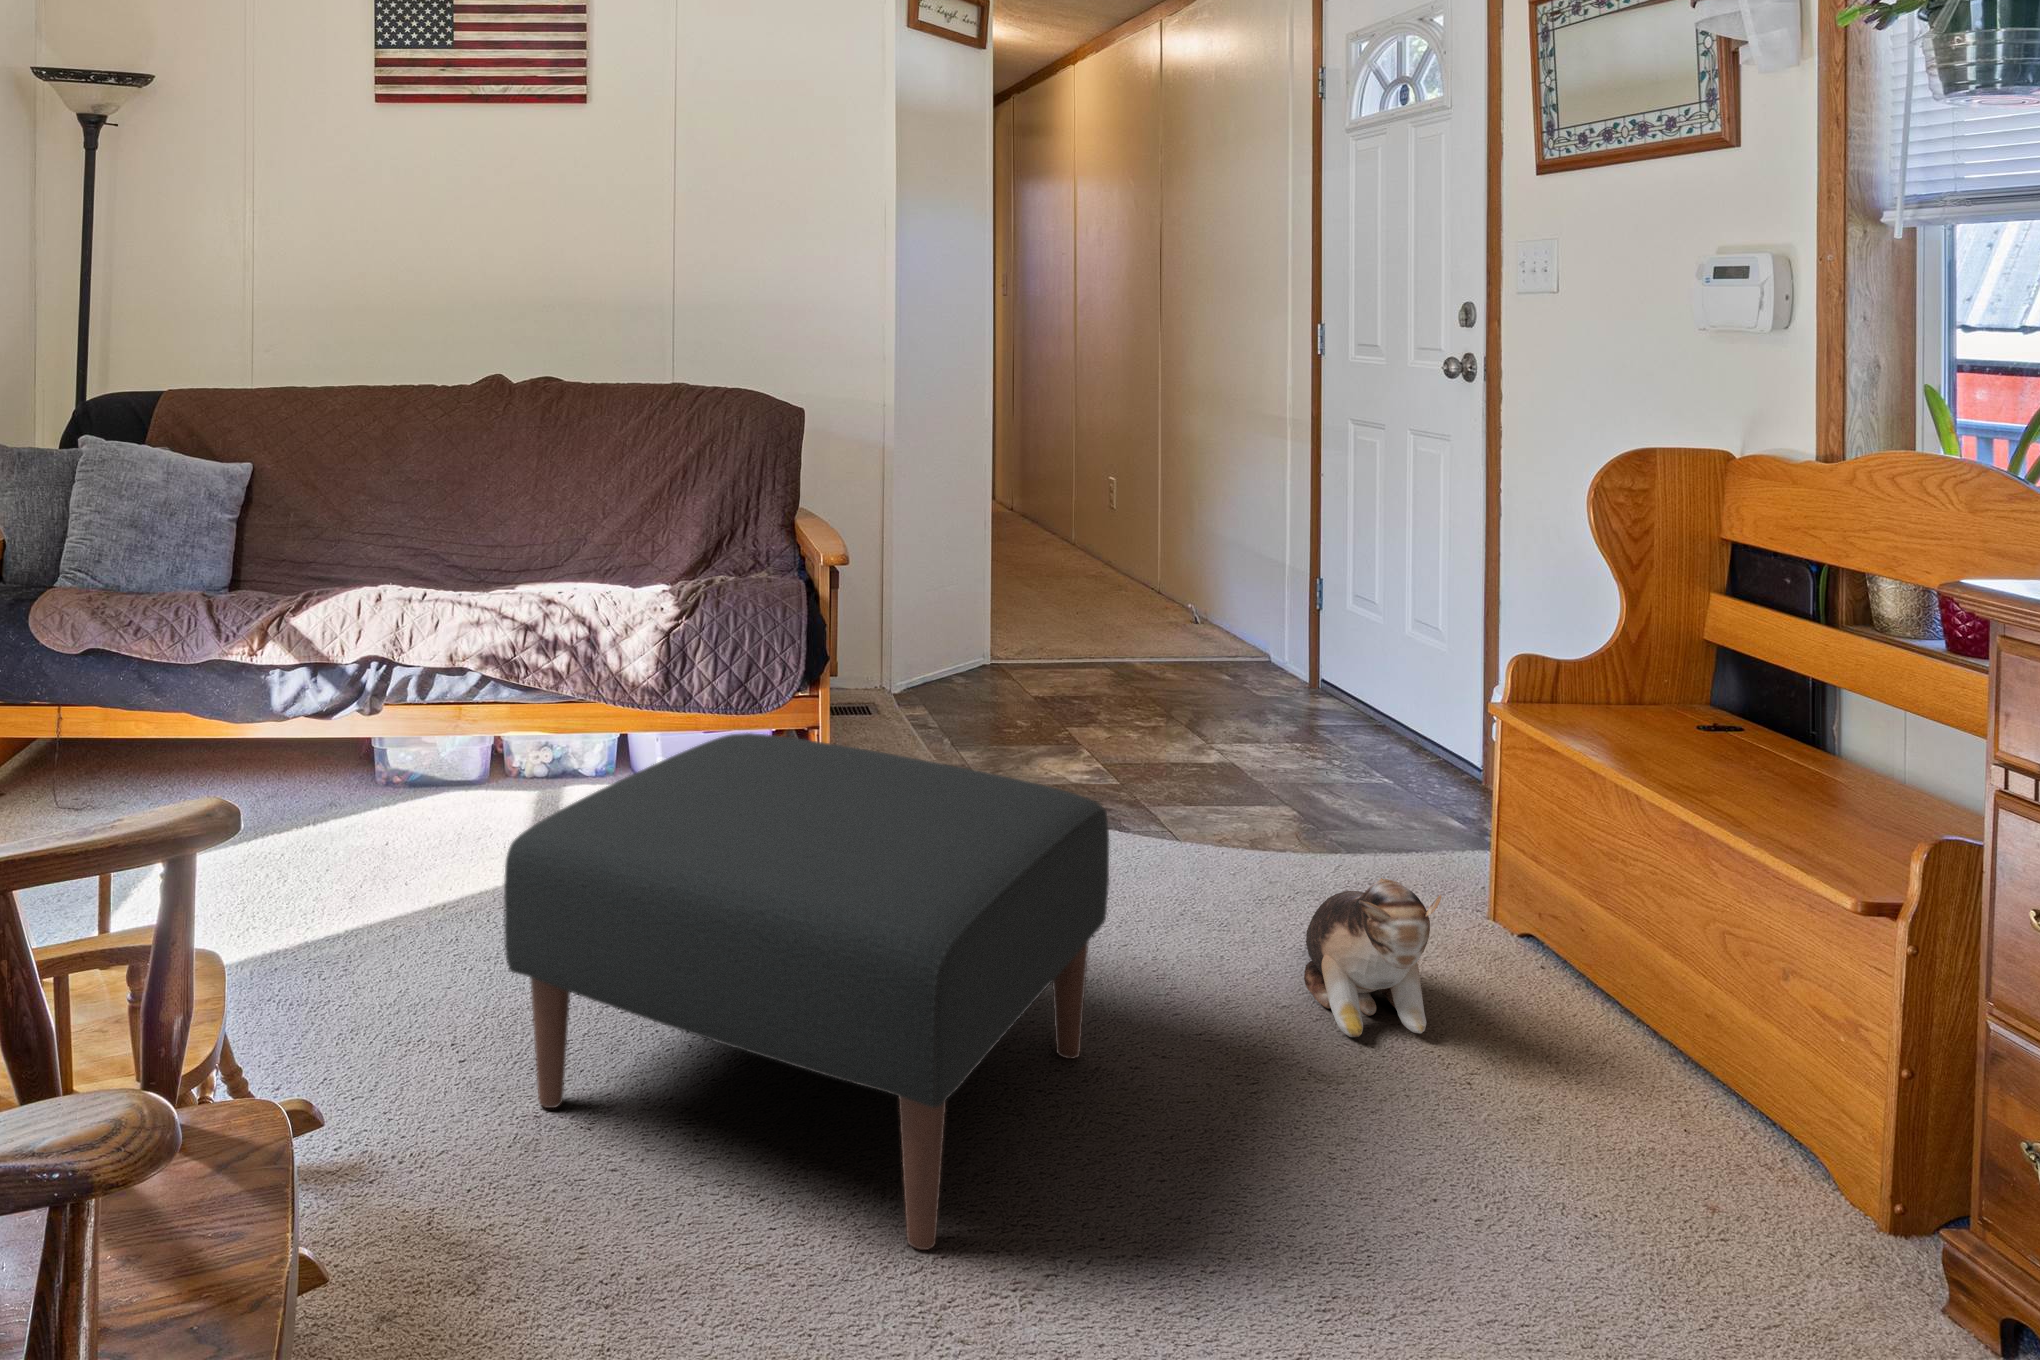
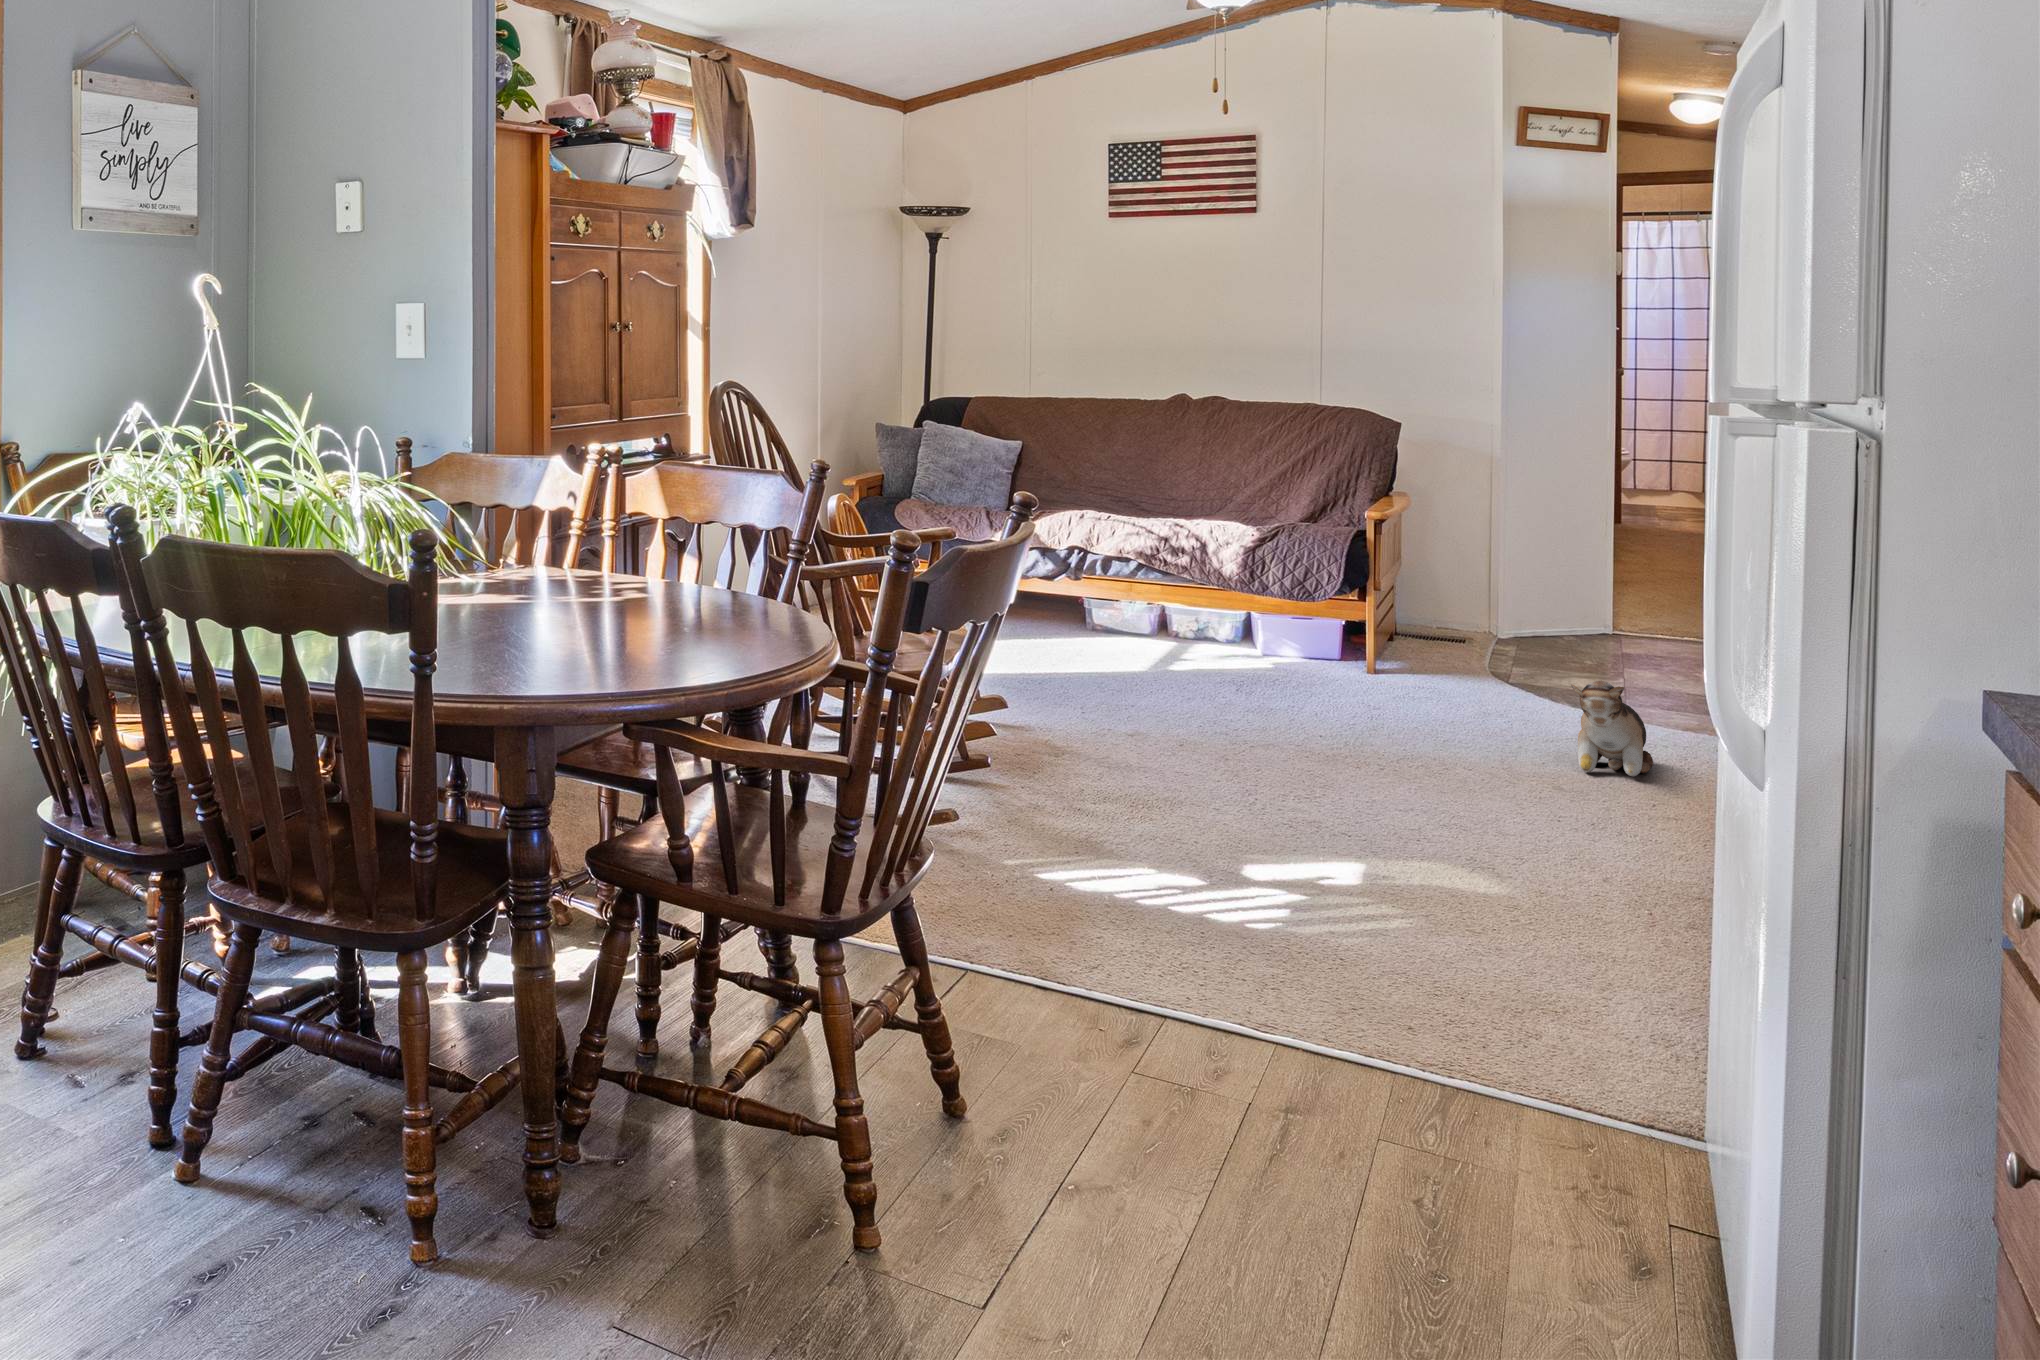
ottoman: present [504,733,1109,1250] -> none [1083,581,1423,766]

